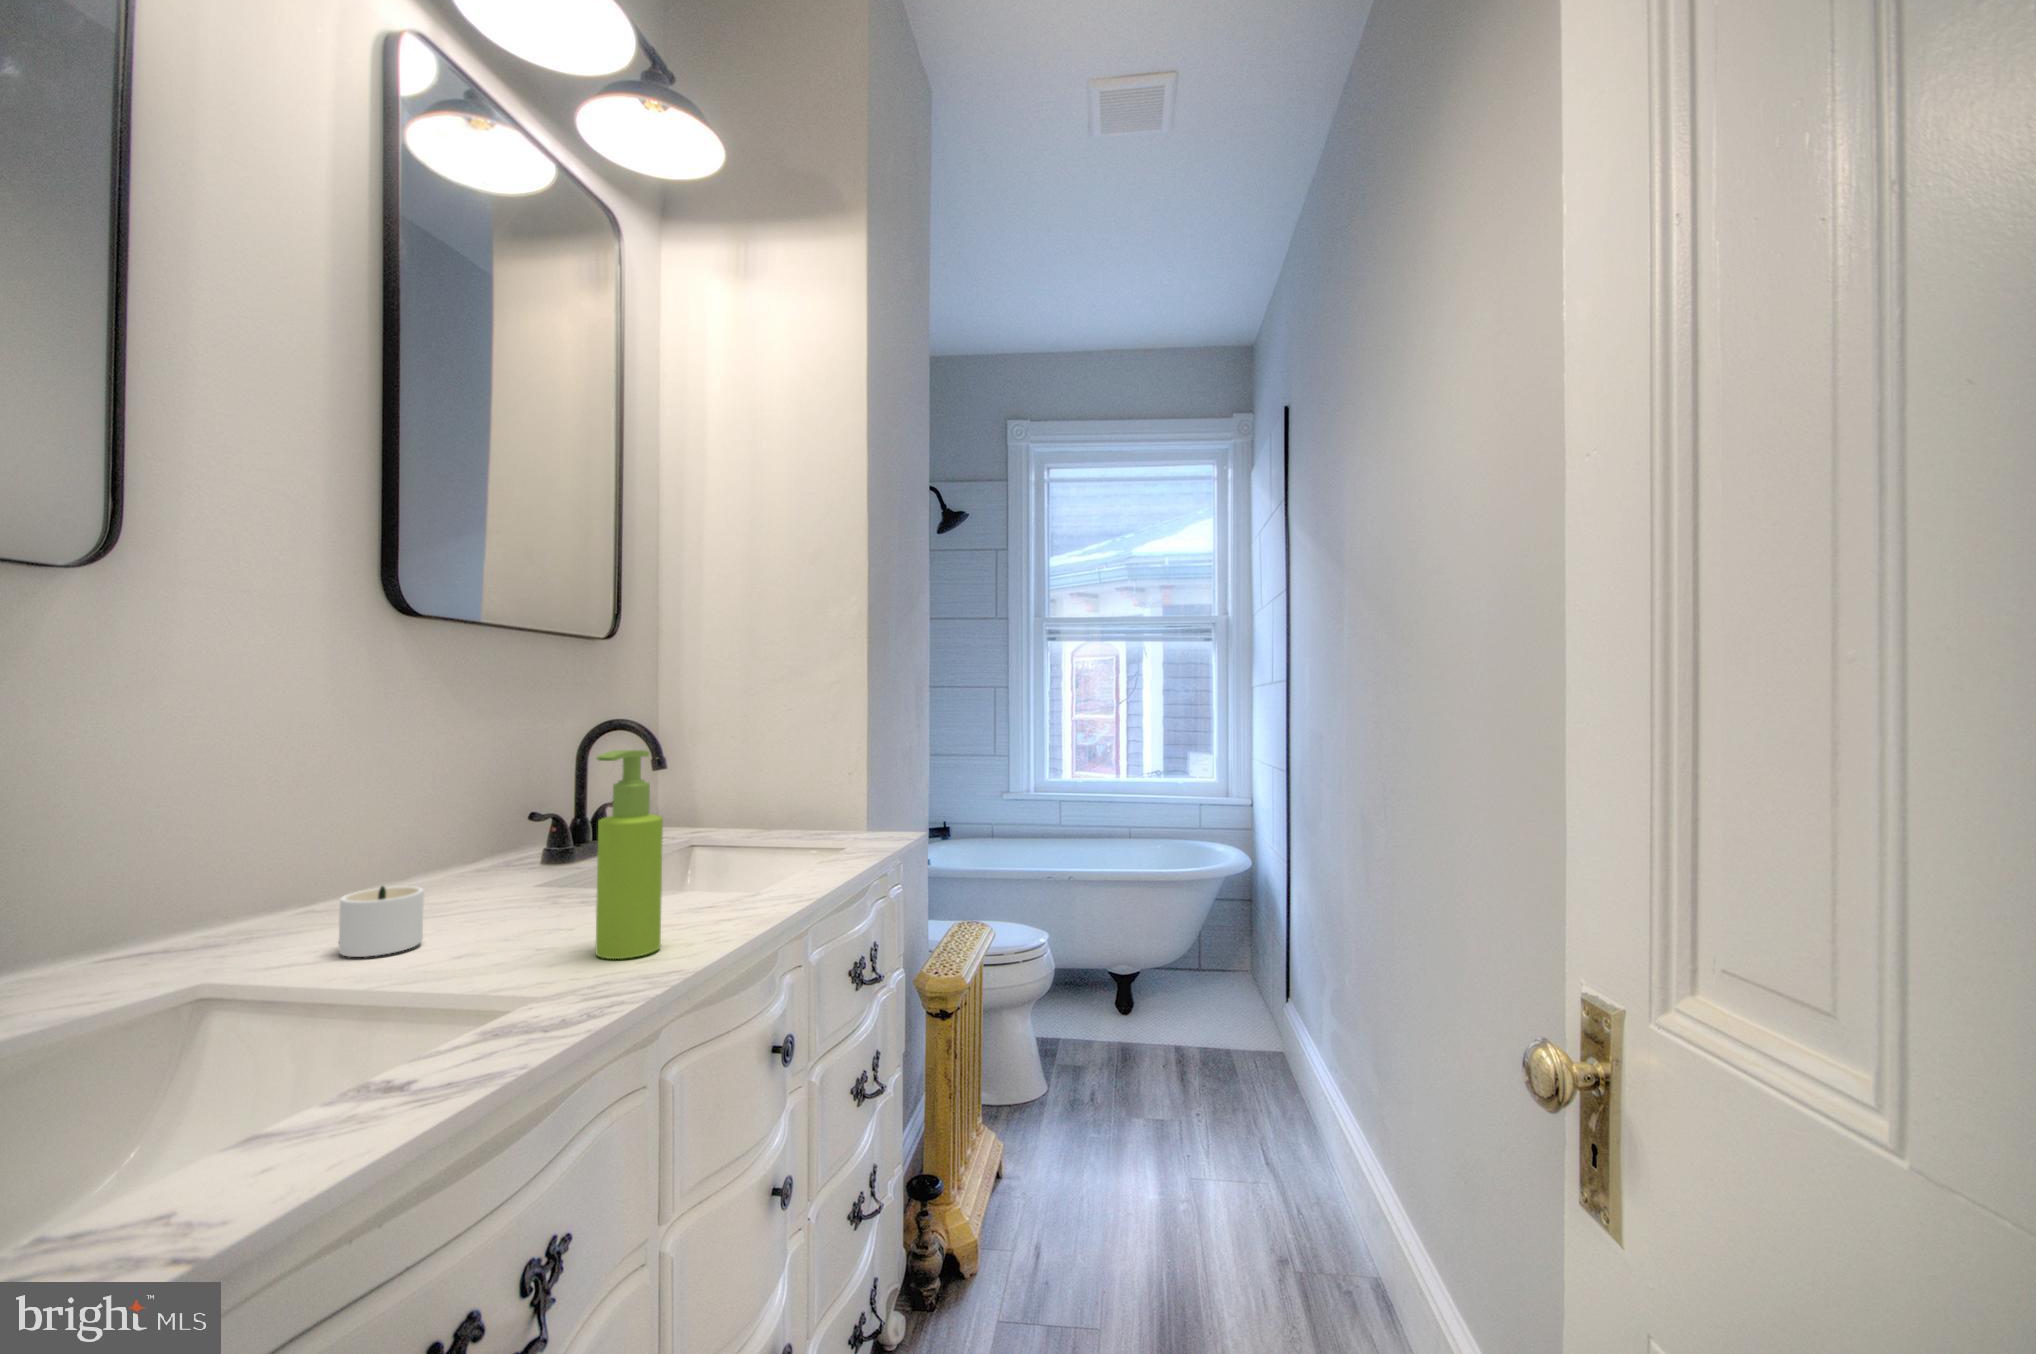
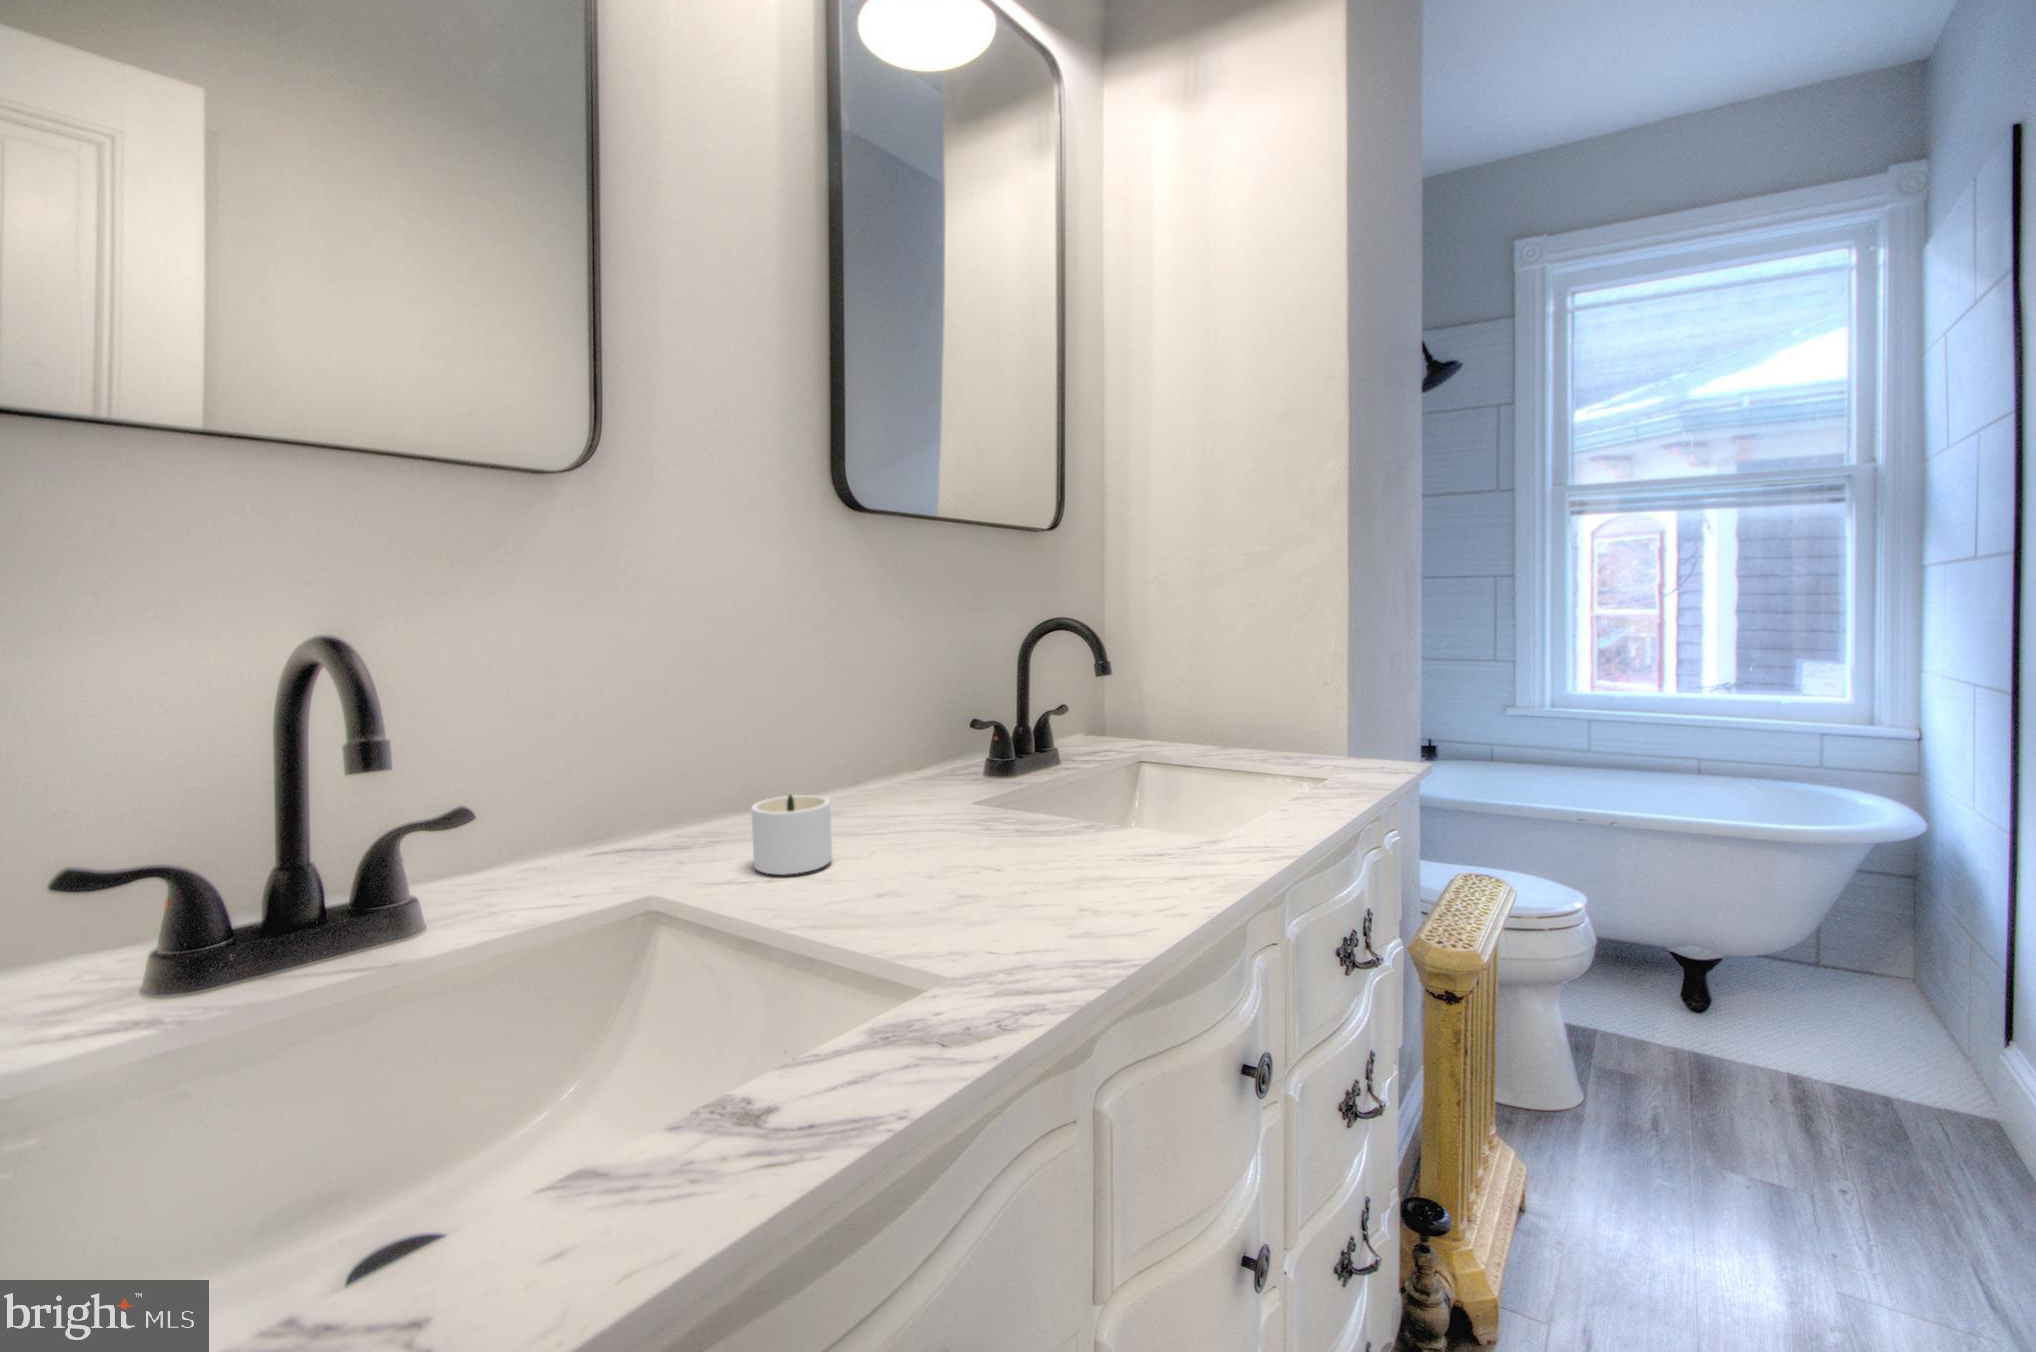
soap dispenser: present [596,750,663,959] -> none [982,636,1078,932]

